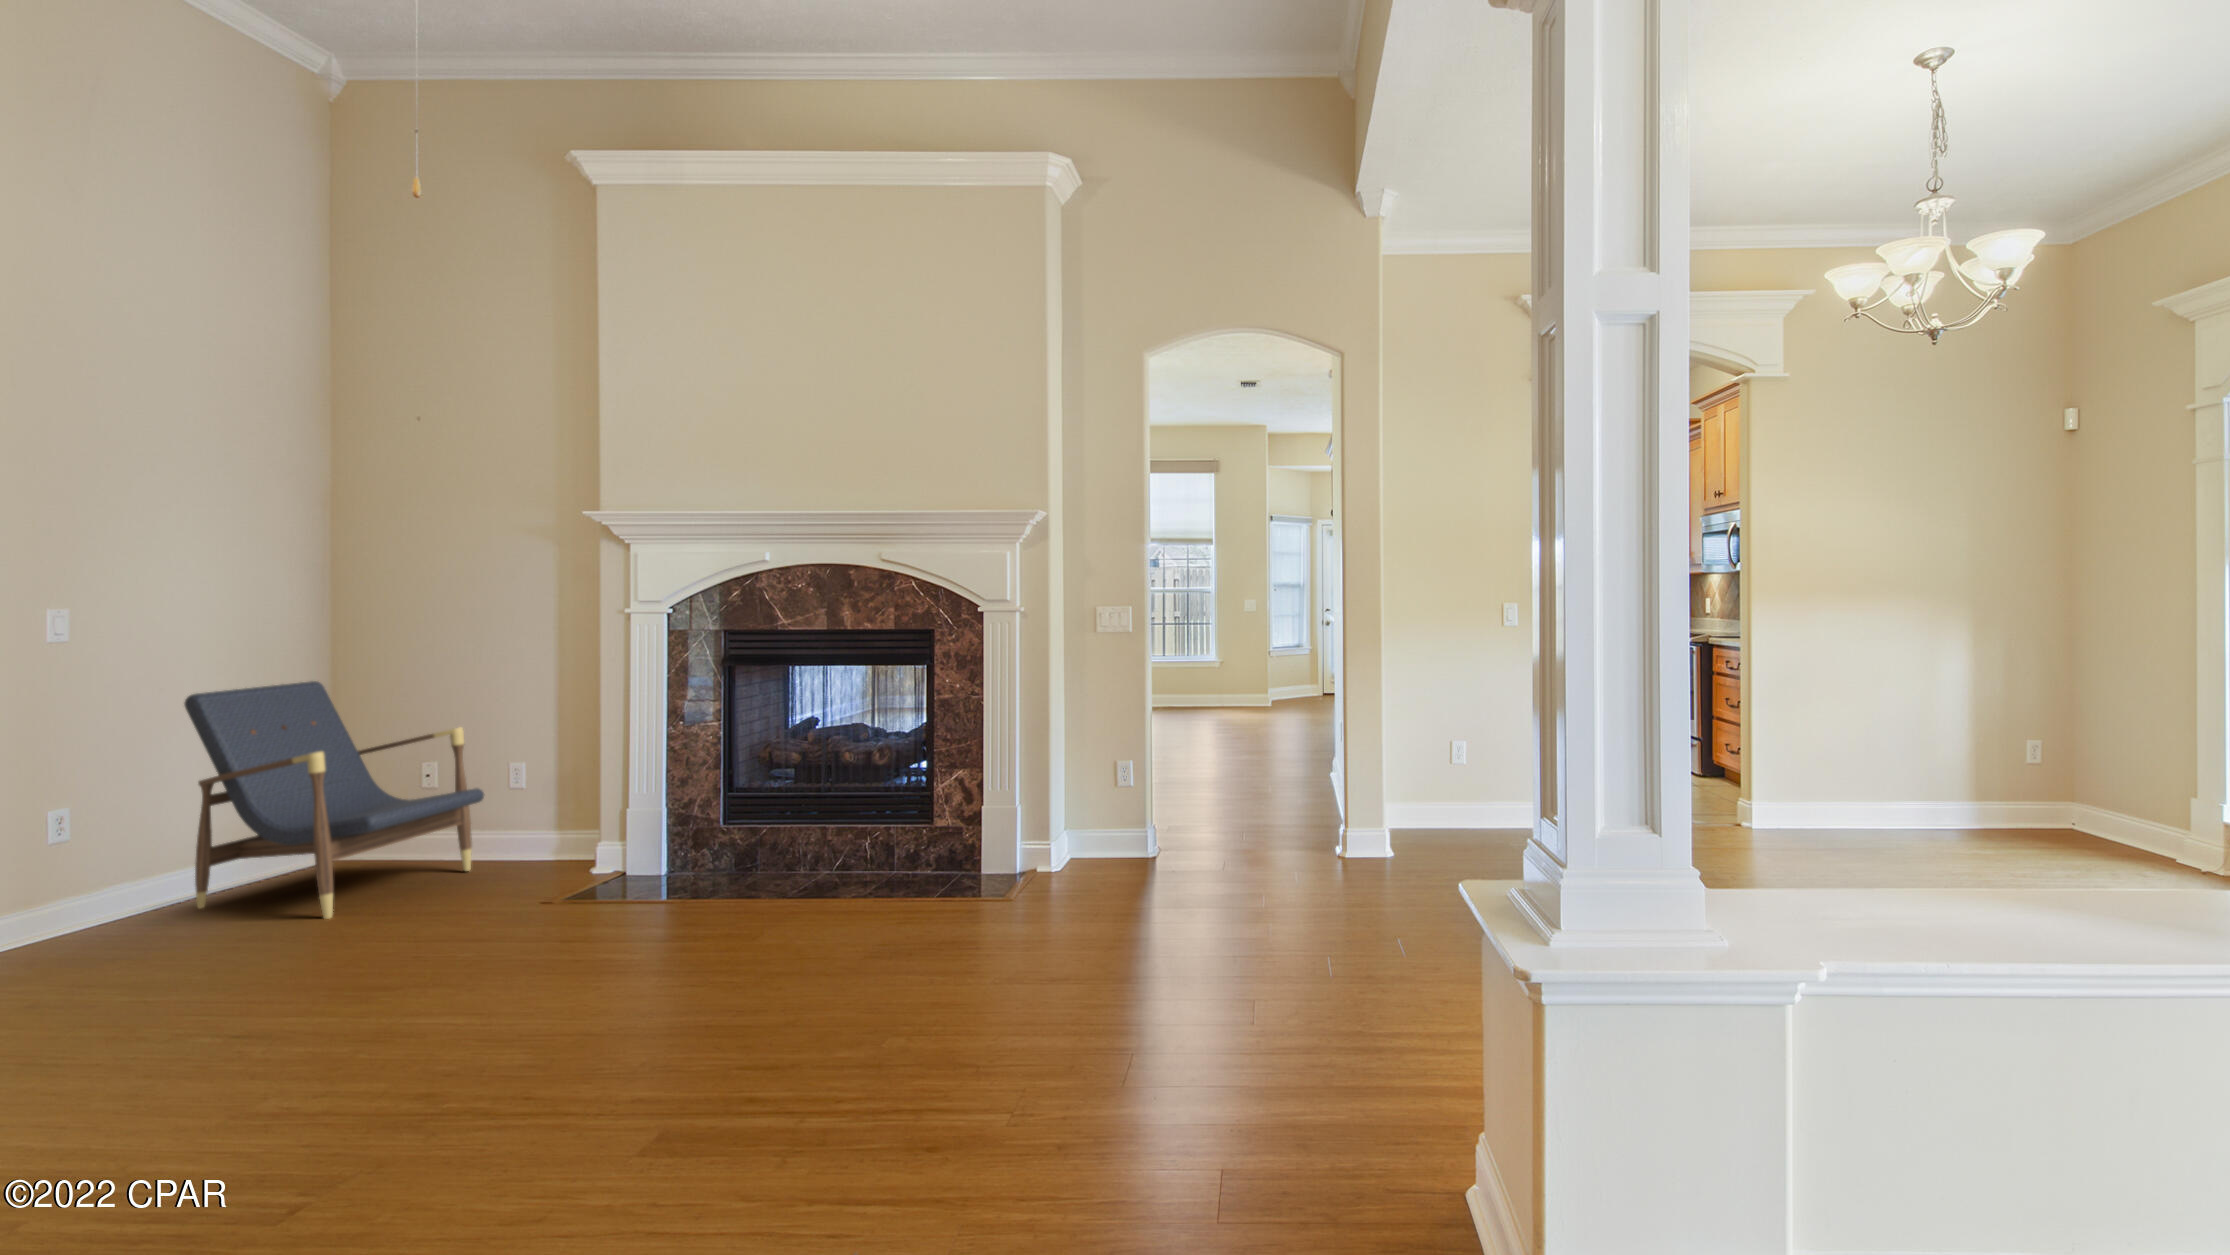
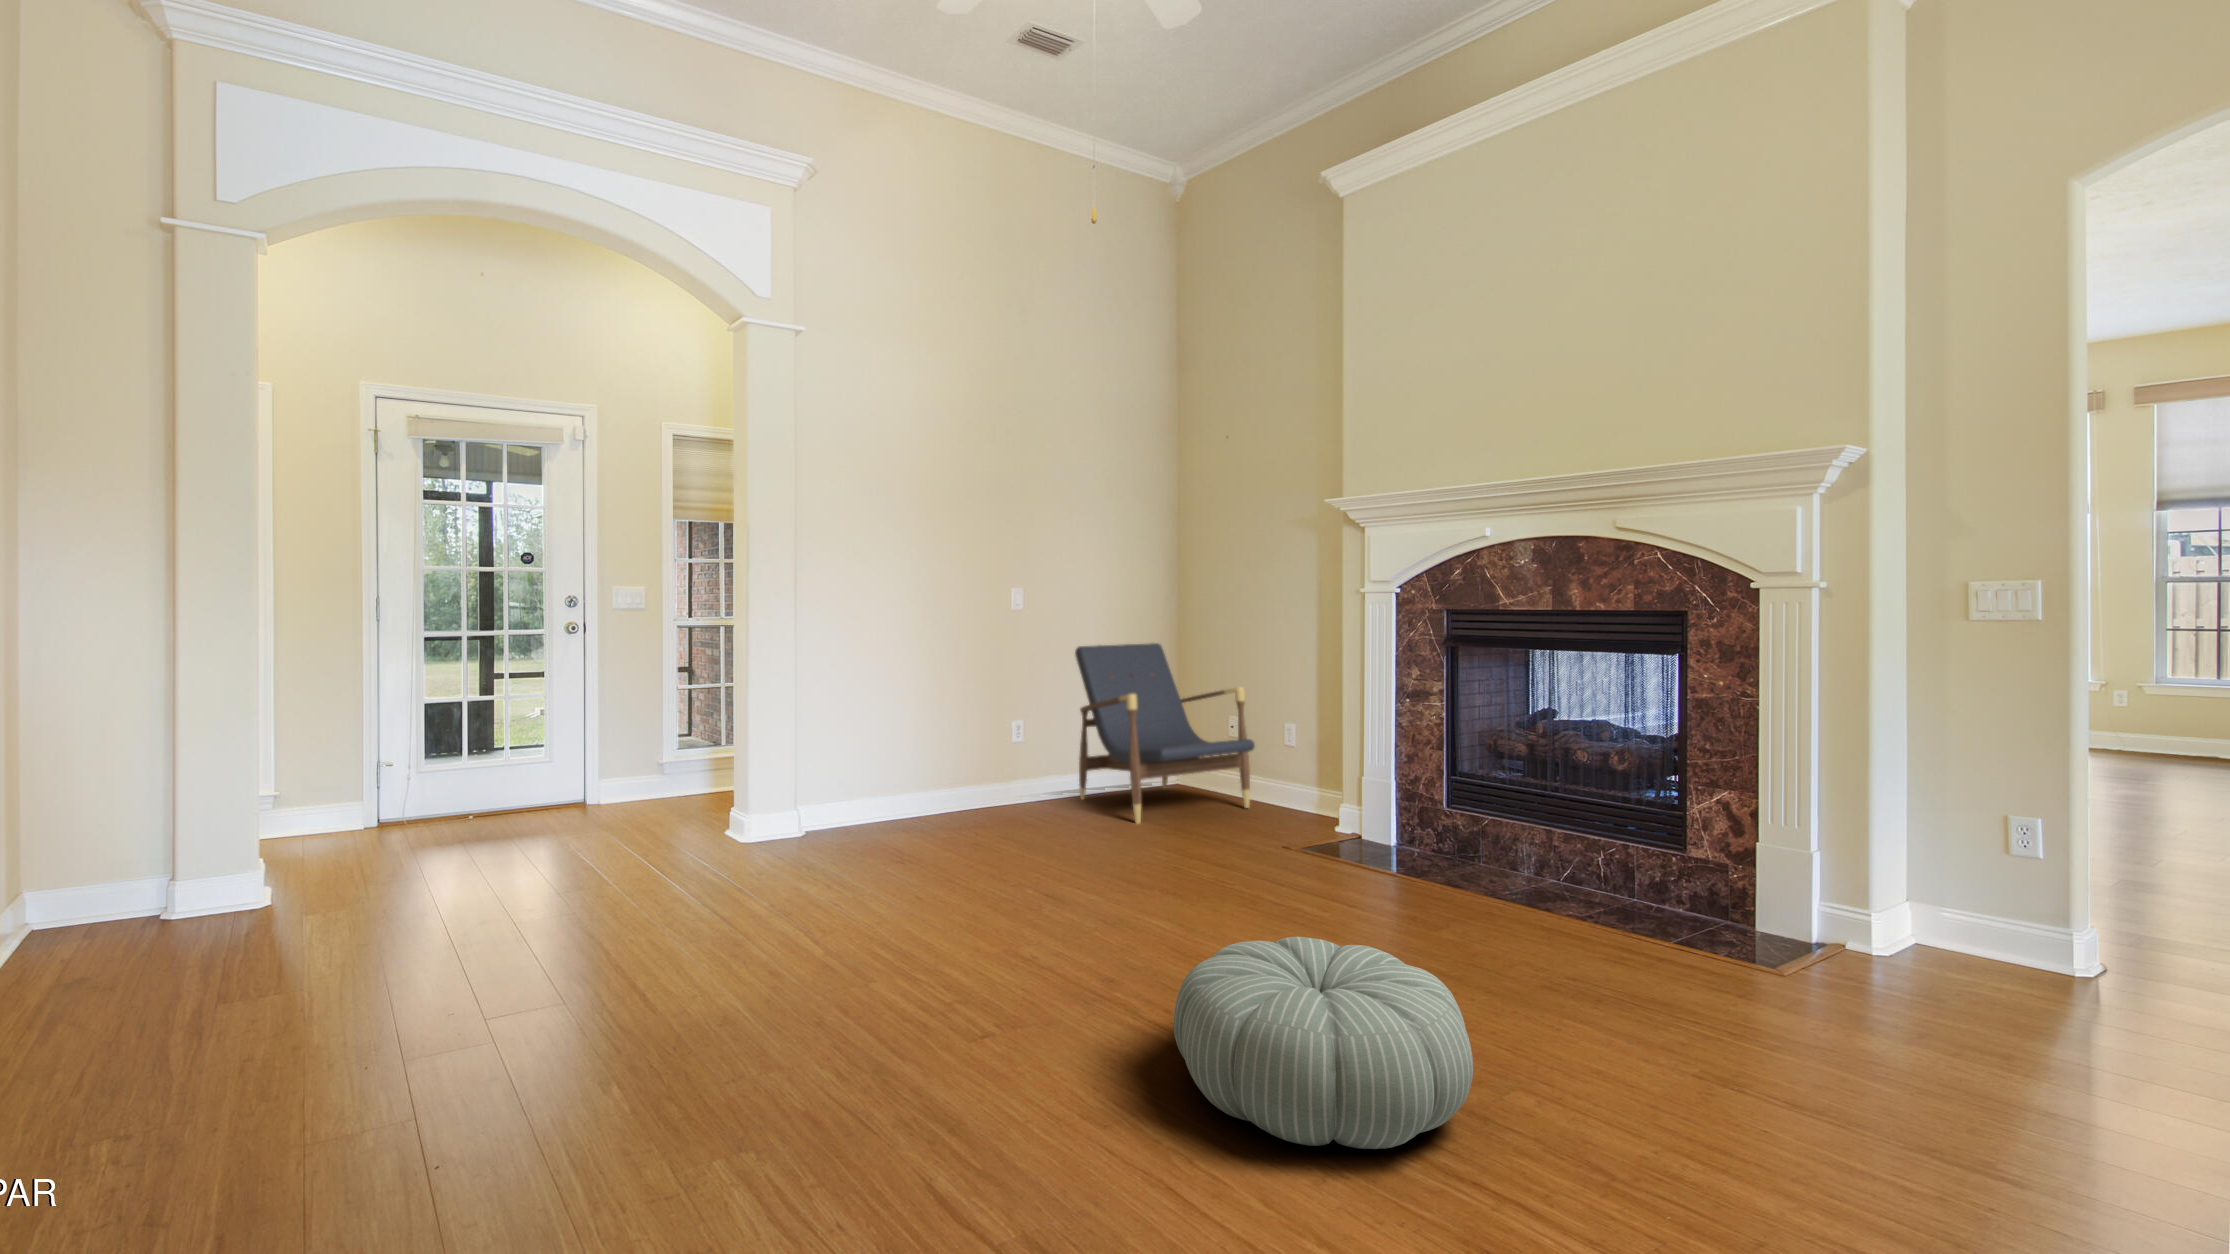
pouf: none [622,950,893,1128] -> present [1174,937,1473,1149]

